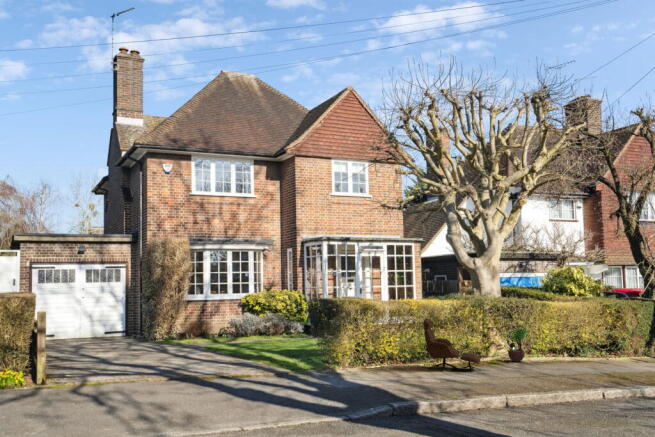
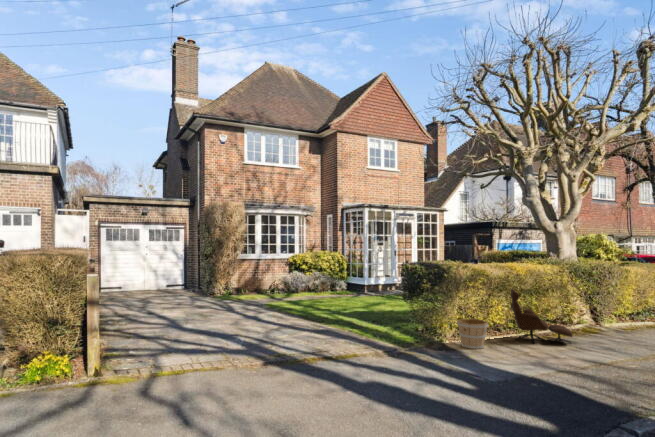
potted tree: present [508,327,527,362] -> none [578,294,602,330]
wooden bucket: none [364,347,393,375] -> present [457,318,488,349]

